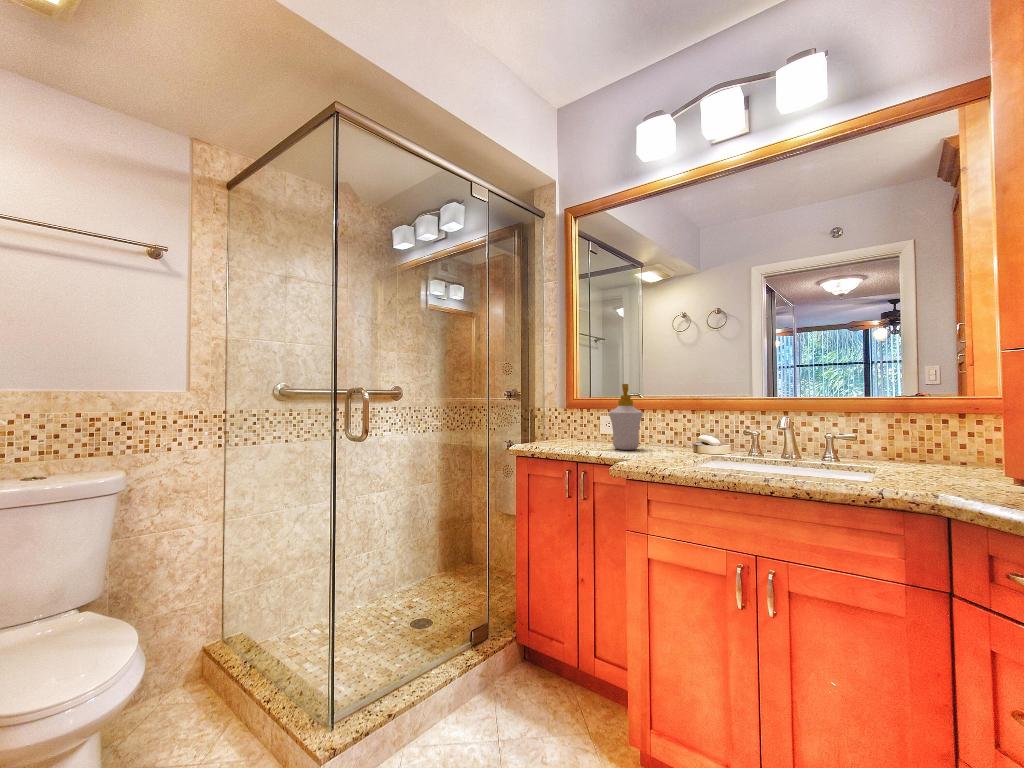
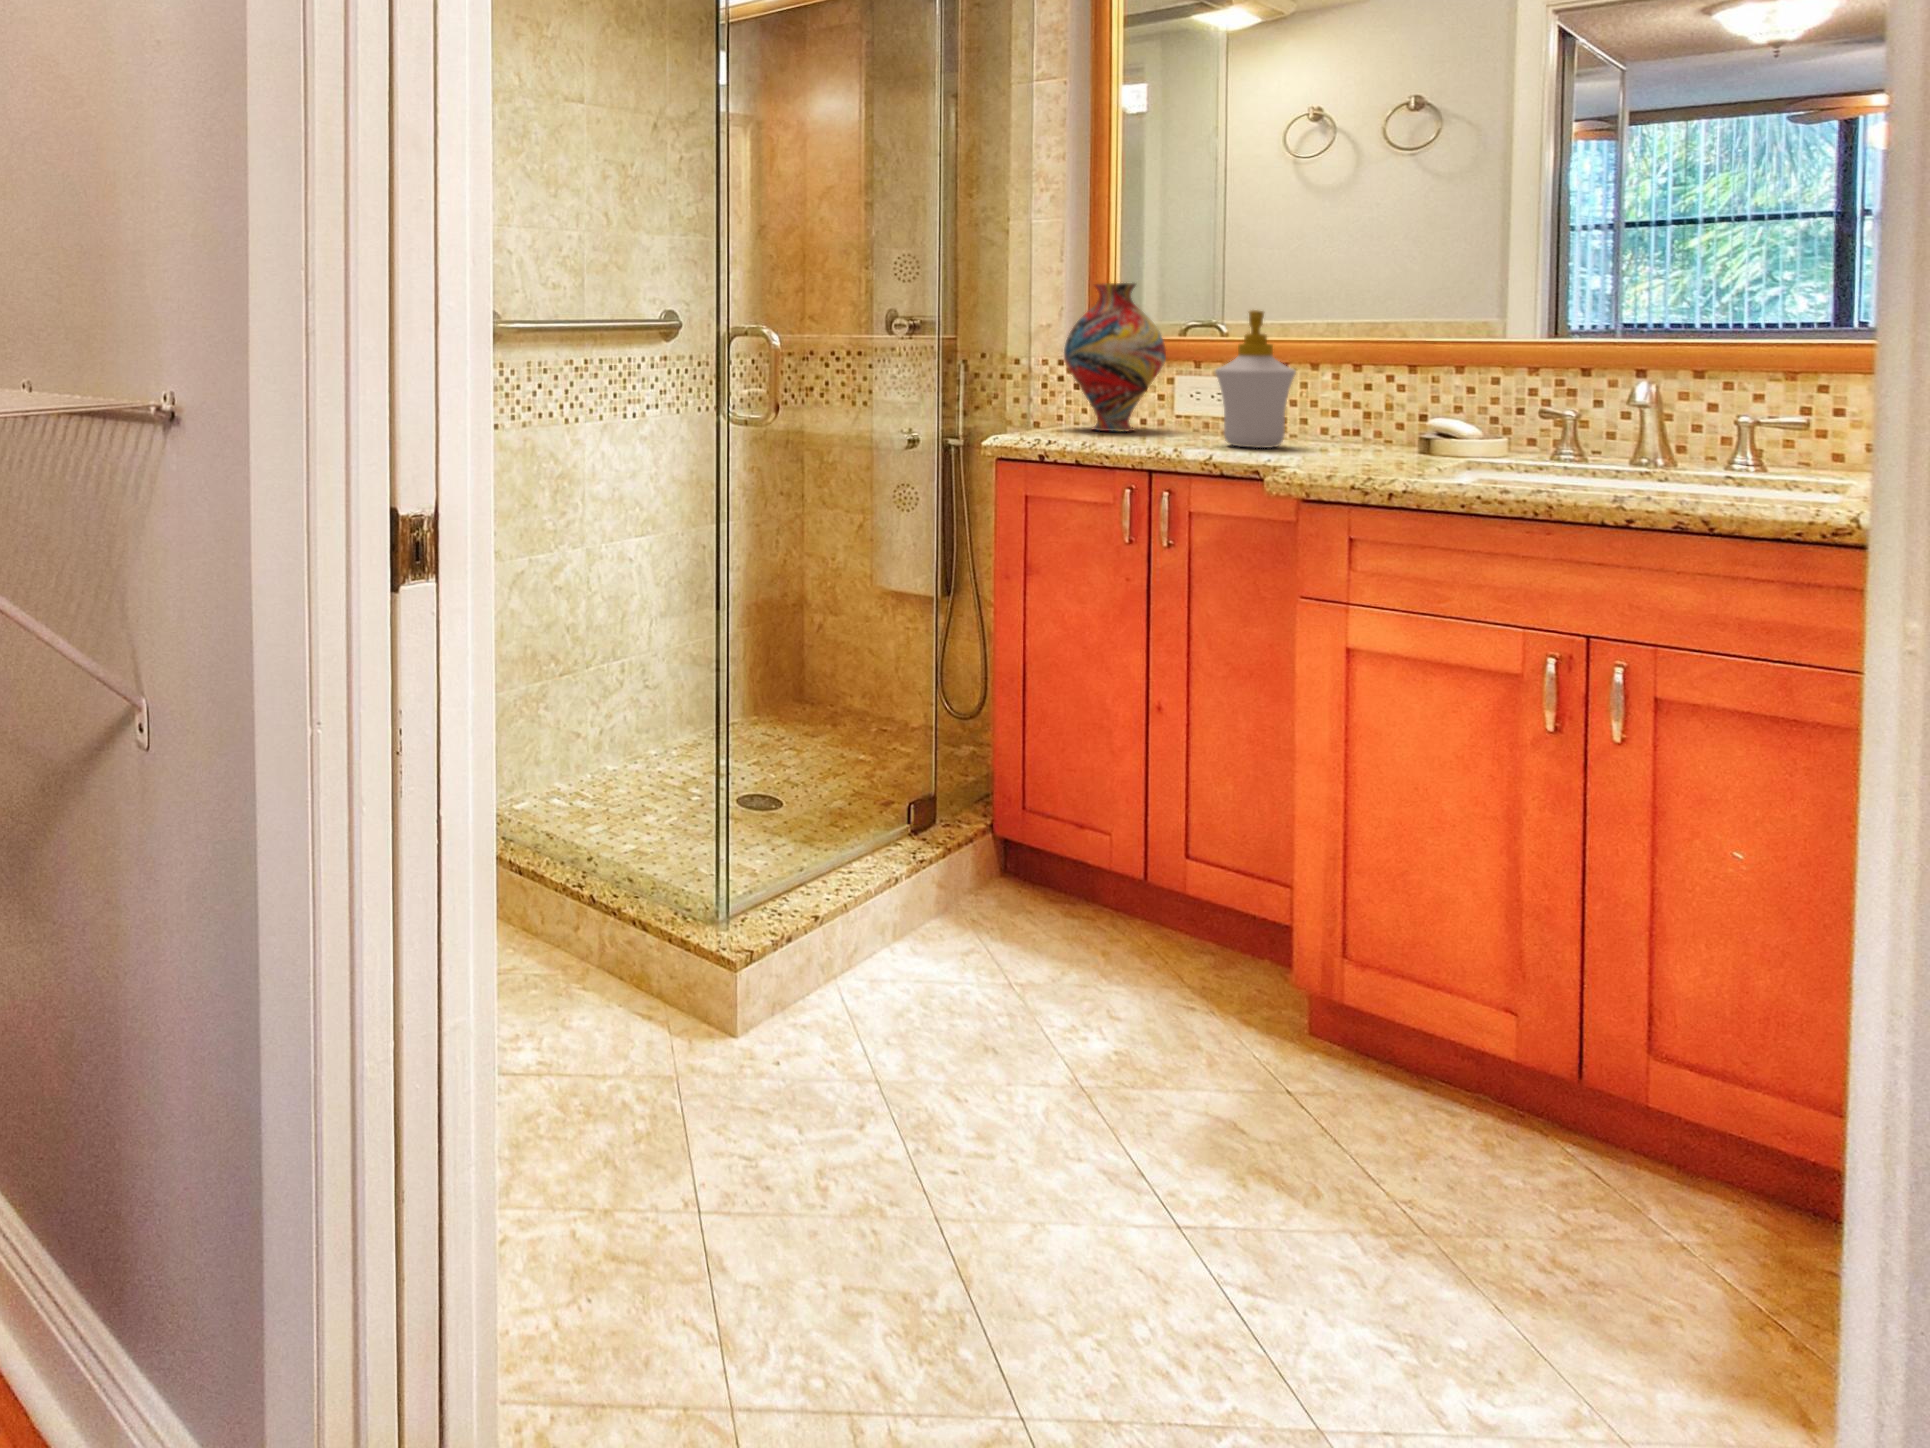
vase: none [554,373,597,442] -> present [1064,283,1166,432]

